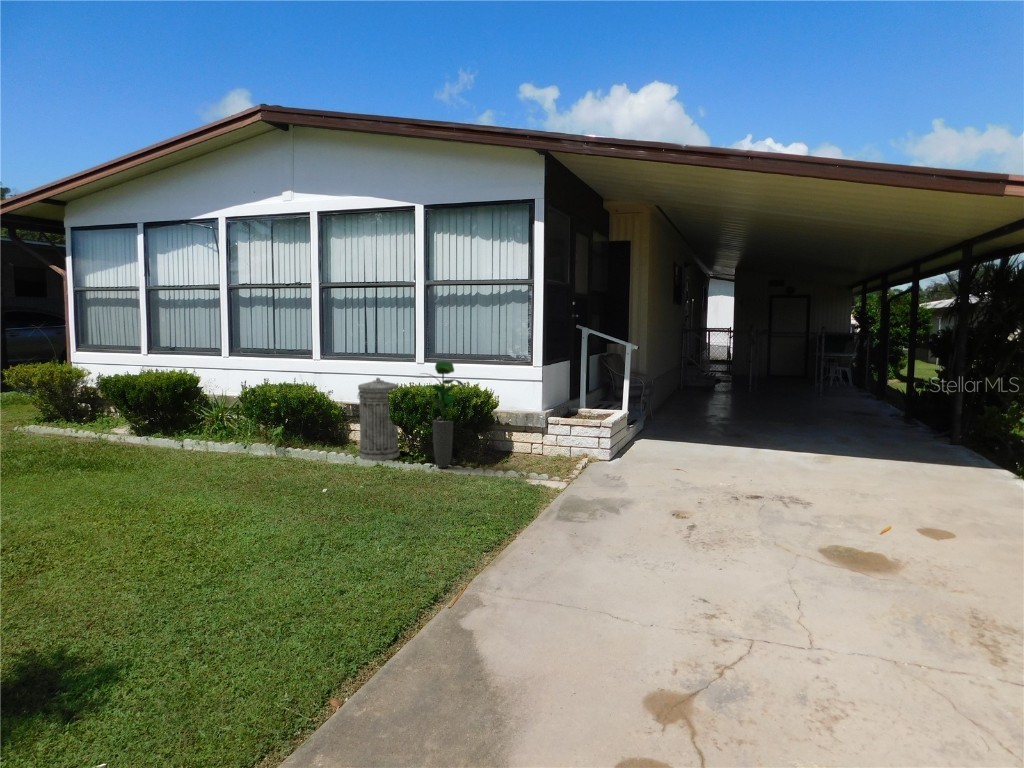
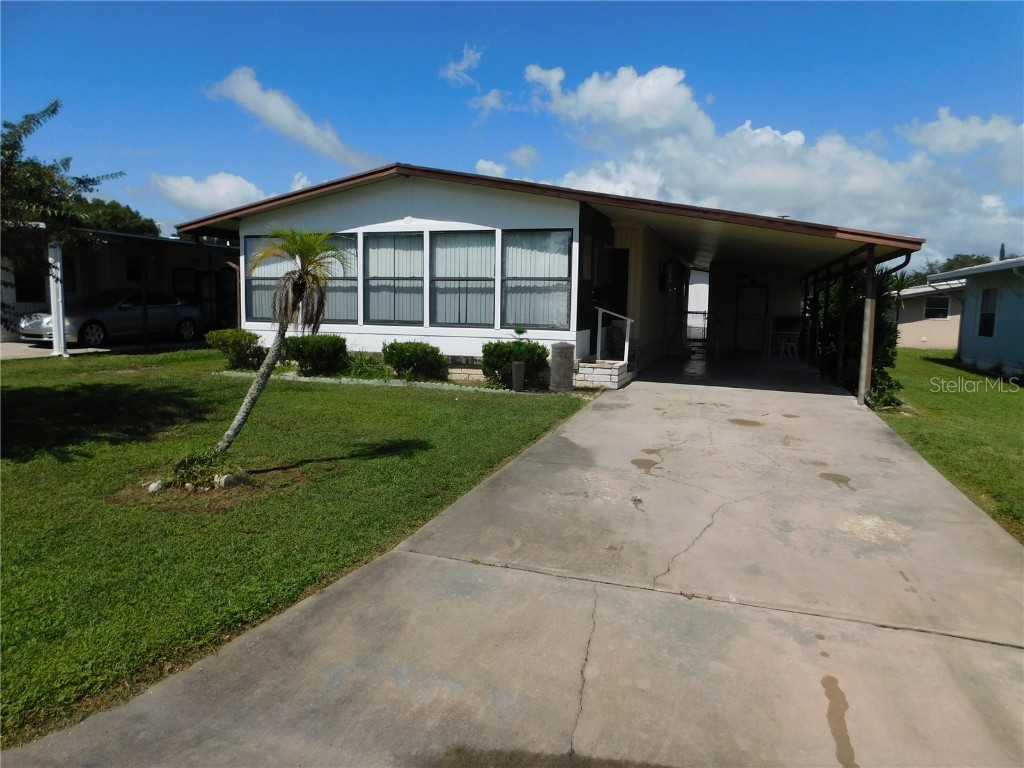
trash can: present [358,378,399,460] -> present [549,342,575,391]

